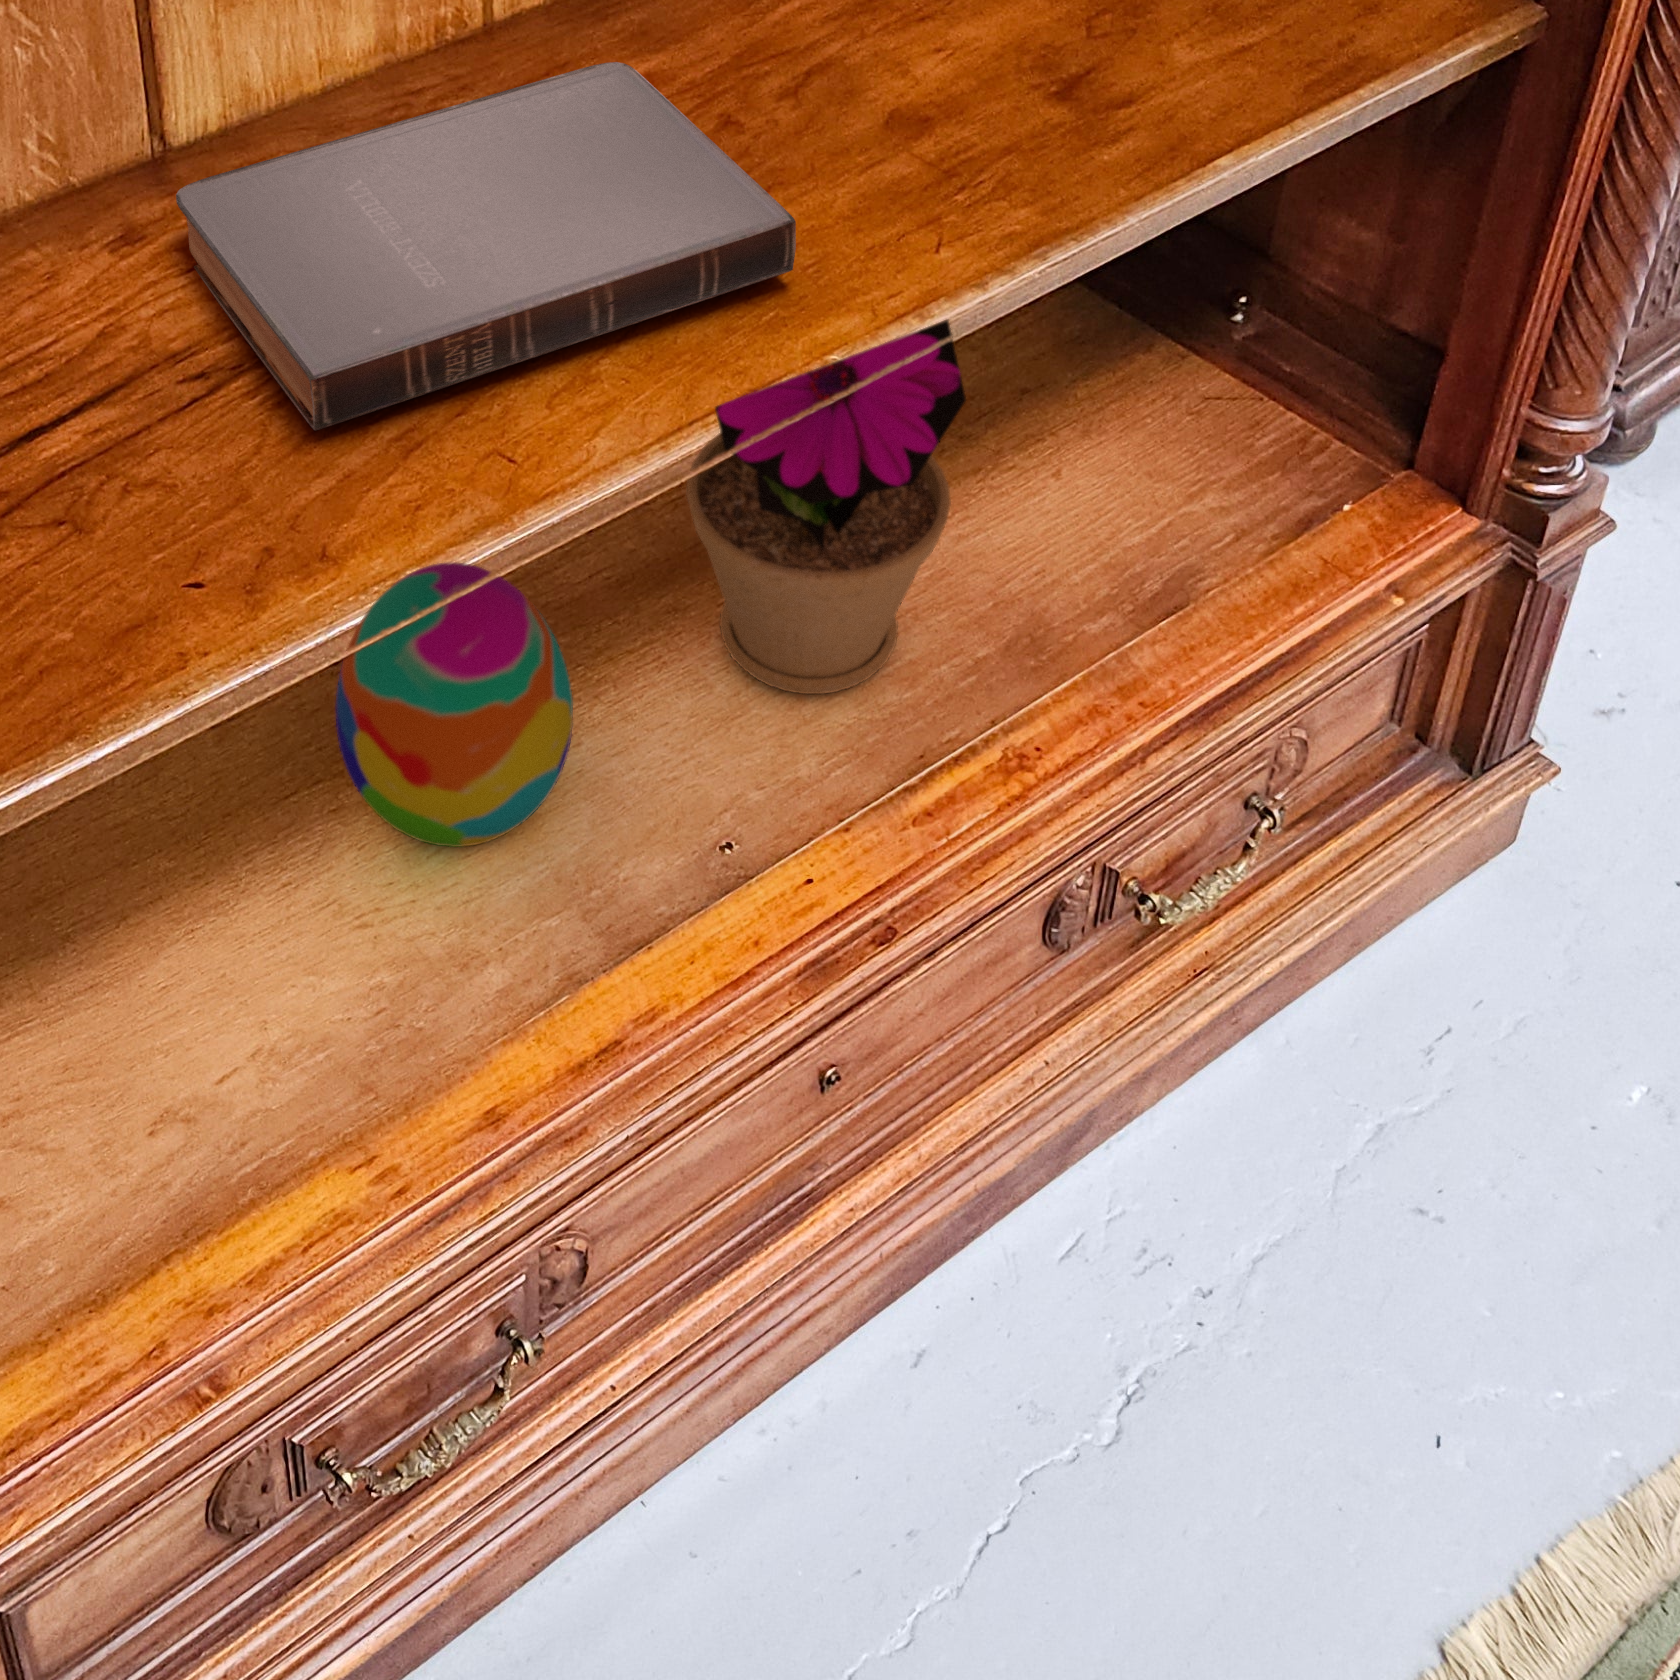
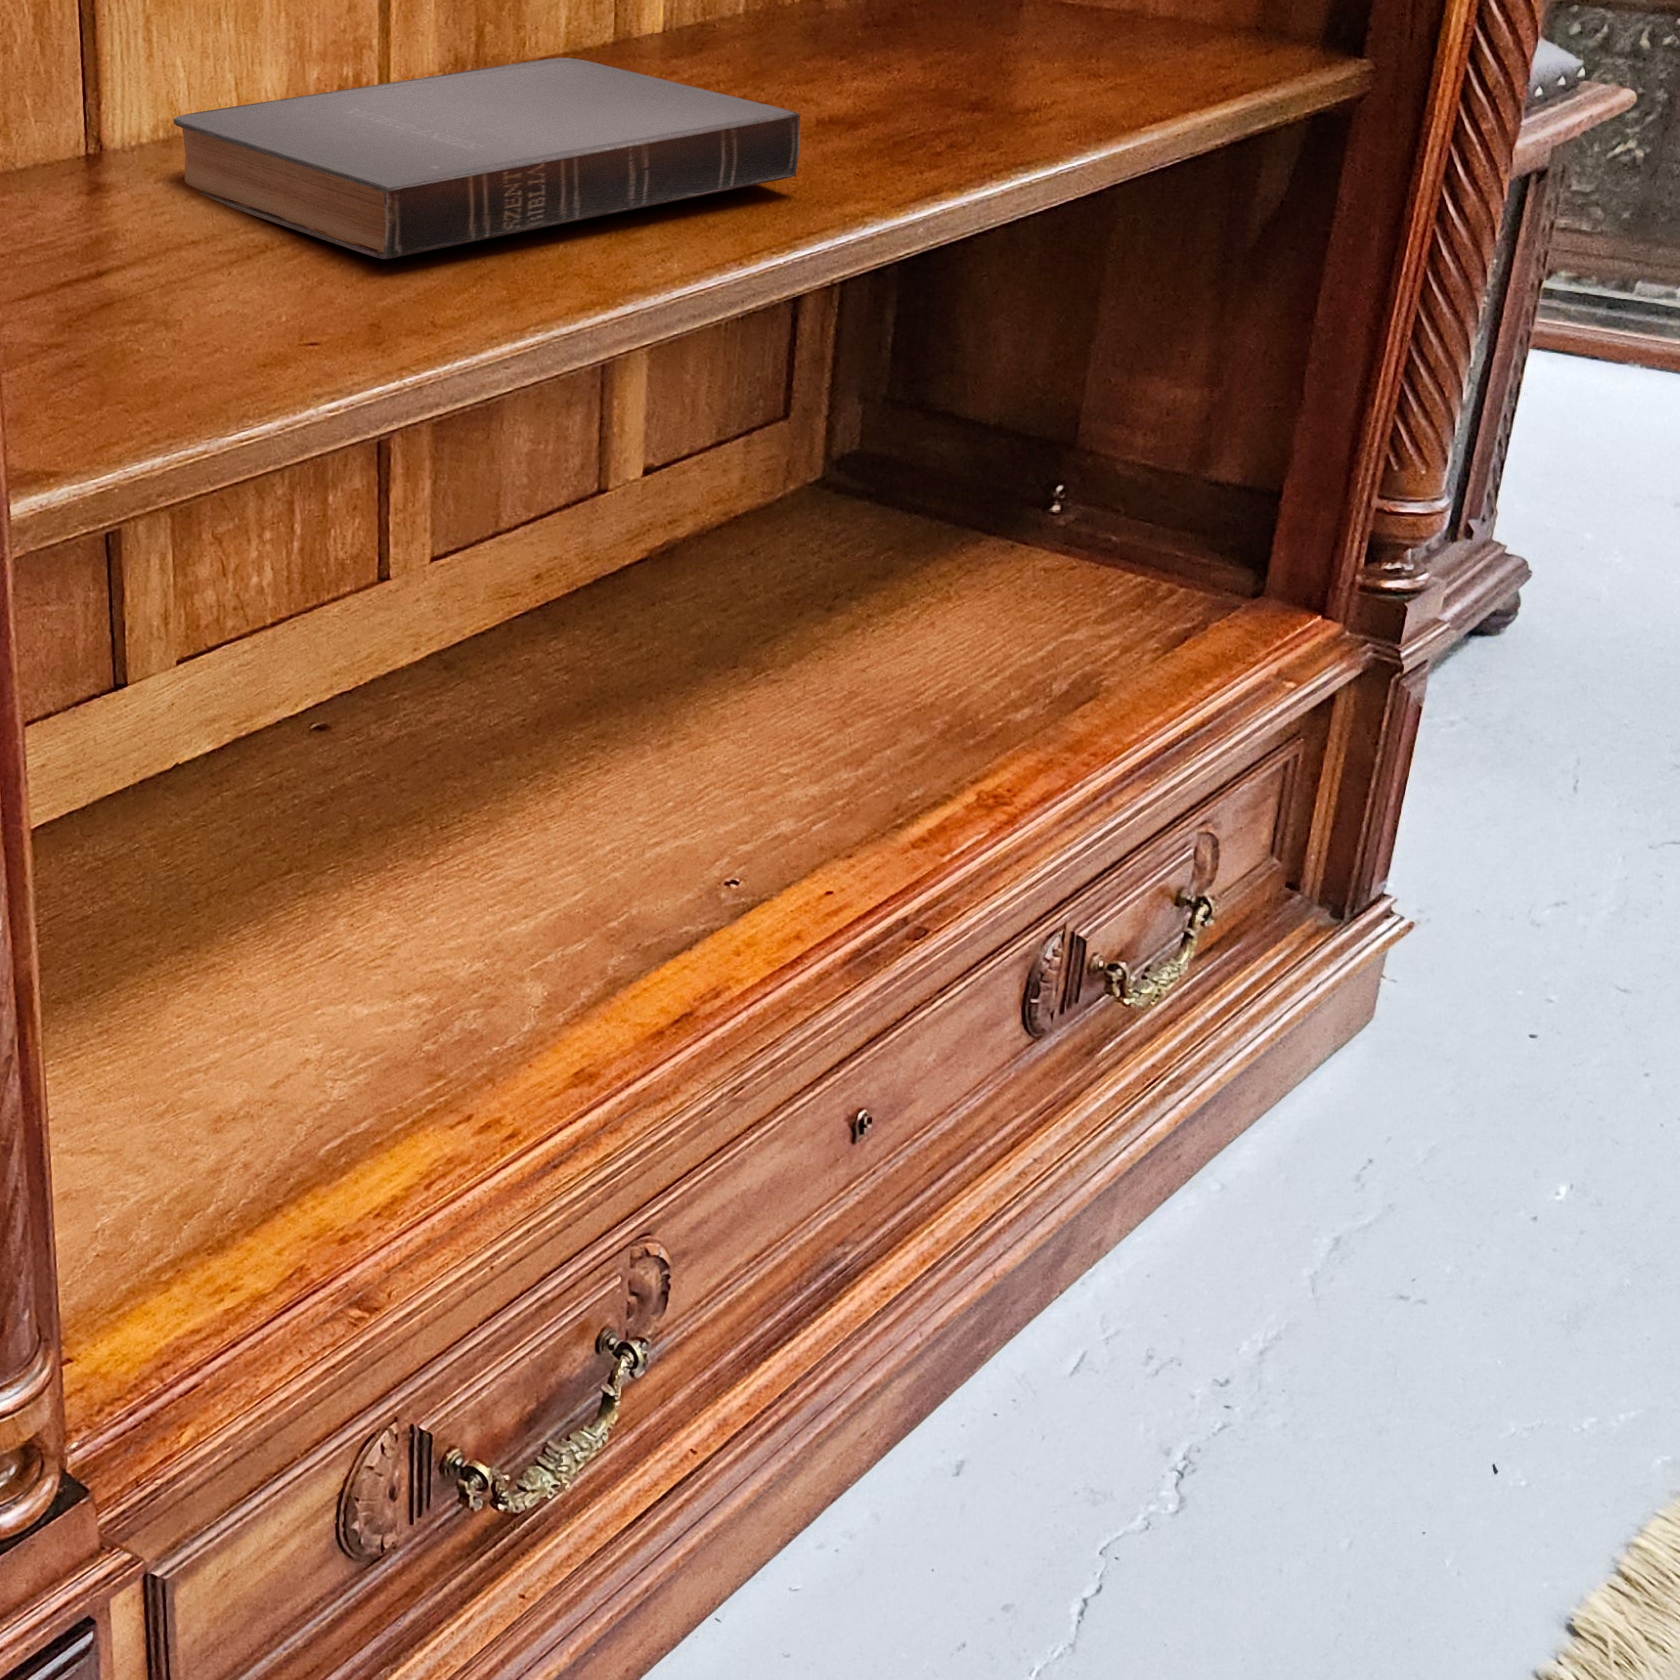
flower pot: present [686,320,966,694] -> none [631,269,924,765]
decorative egg: present [336,562,573,847] -> none [324,566,574,888]

